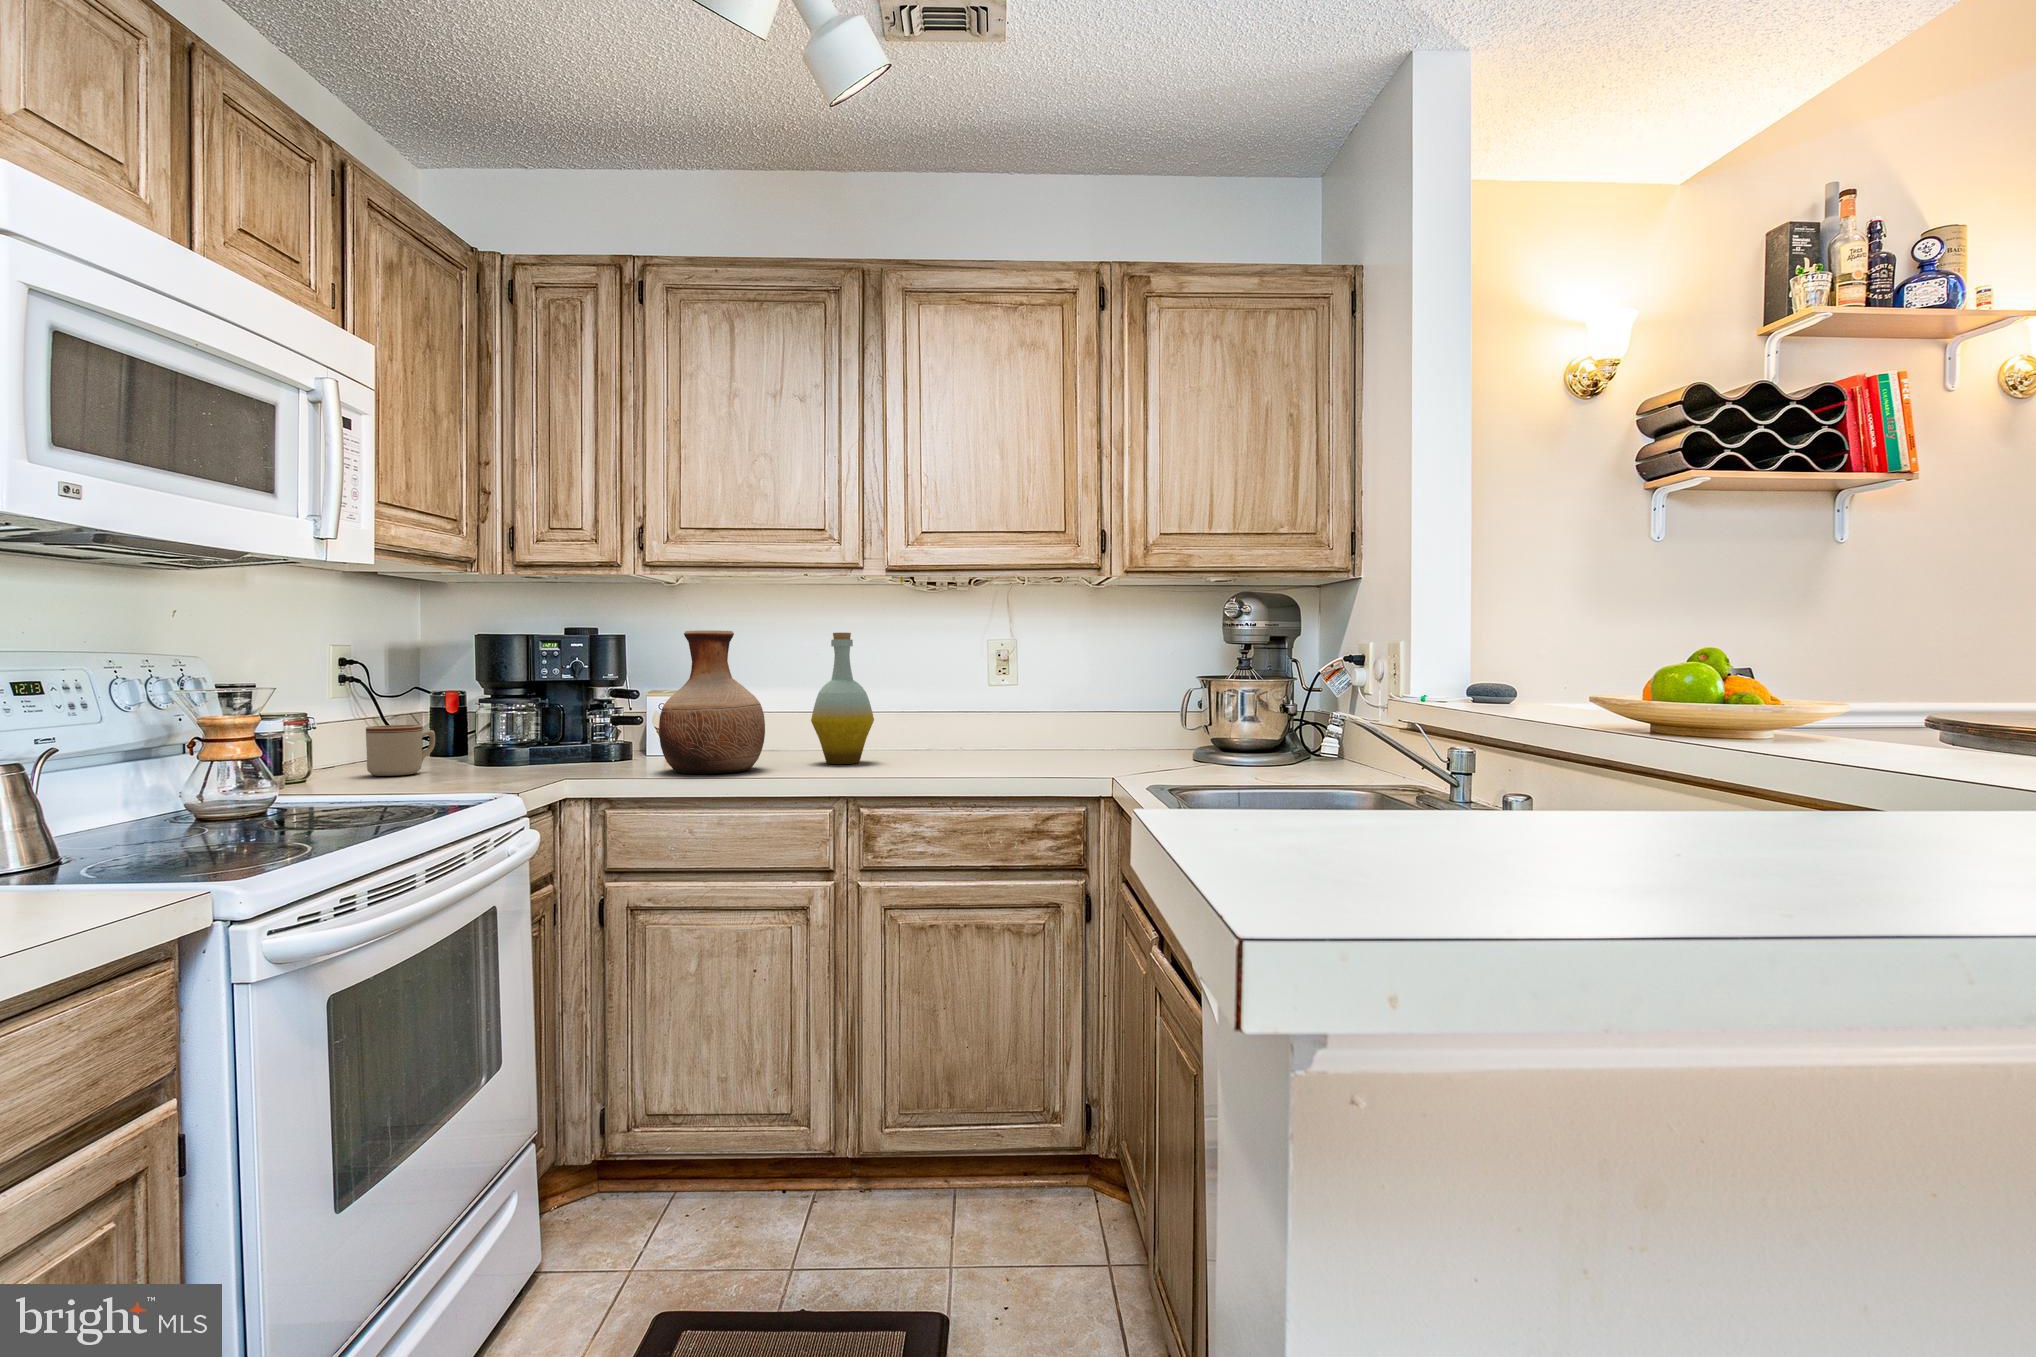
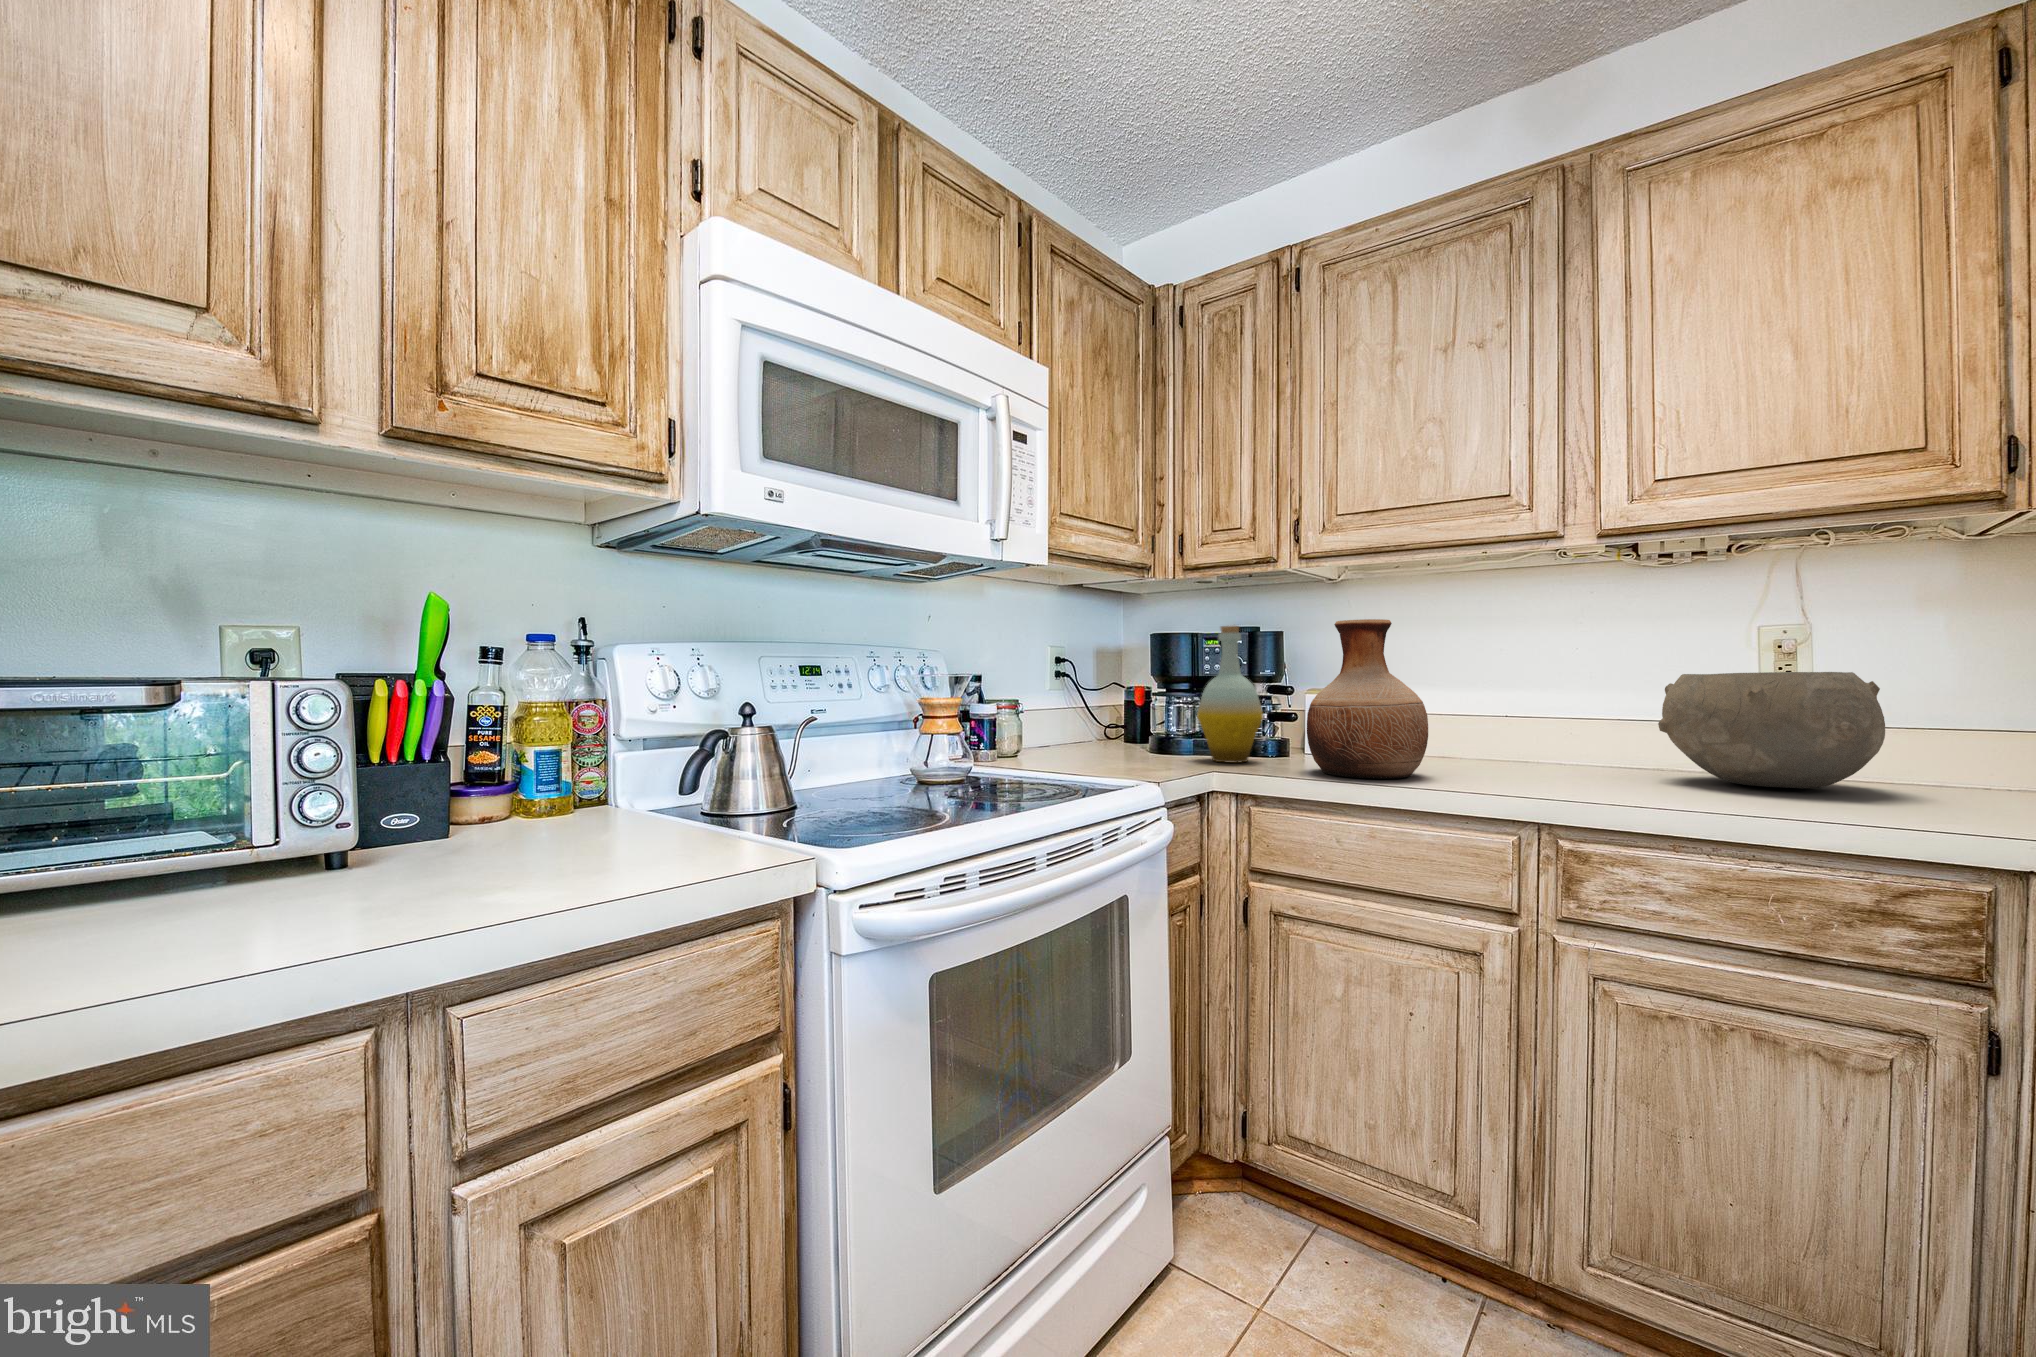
bottle: present [811,633,874,764] -> present [1197,626,1263,763]
ceramic bowl: none [925,675,1046,757] -> present [1658,672,1885,788]
mug: present [366,725,435,776] -> none [1061,712,1114,755]

